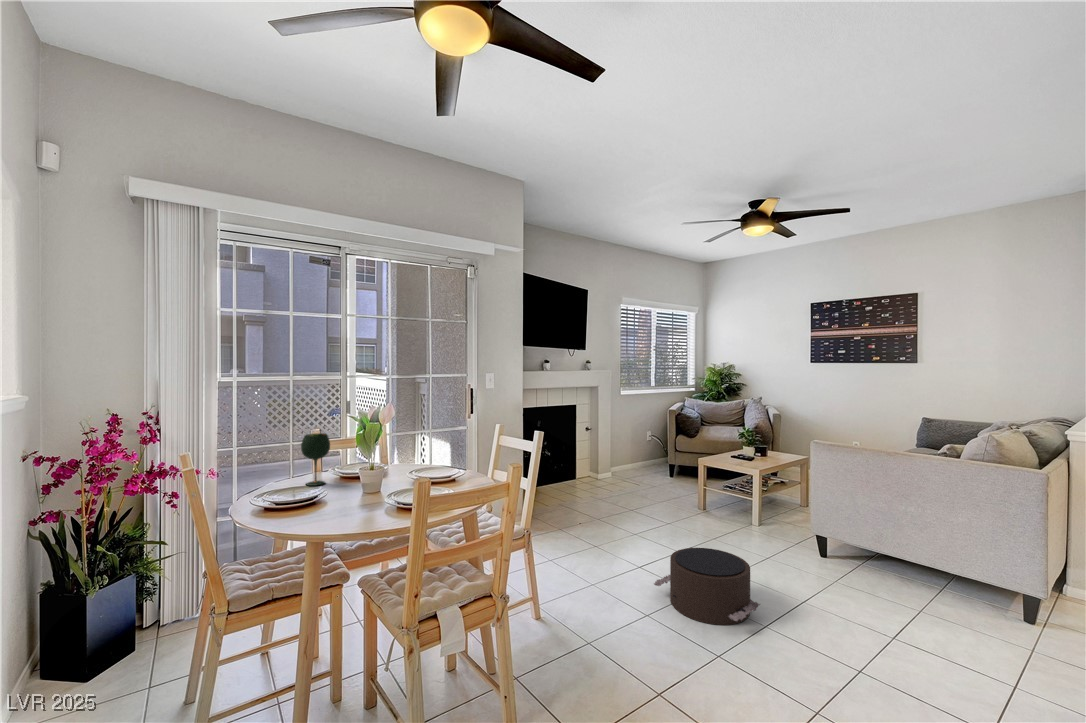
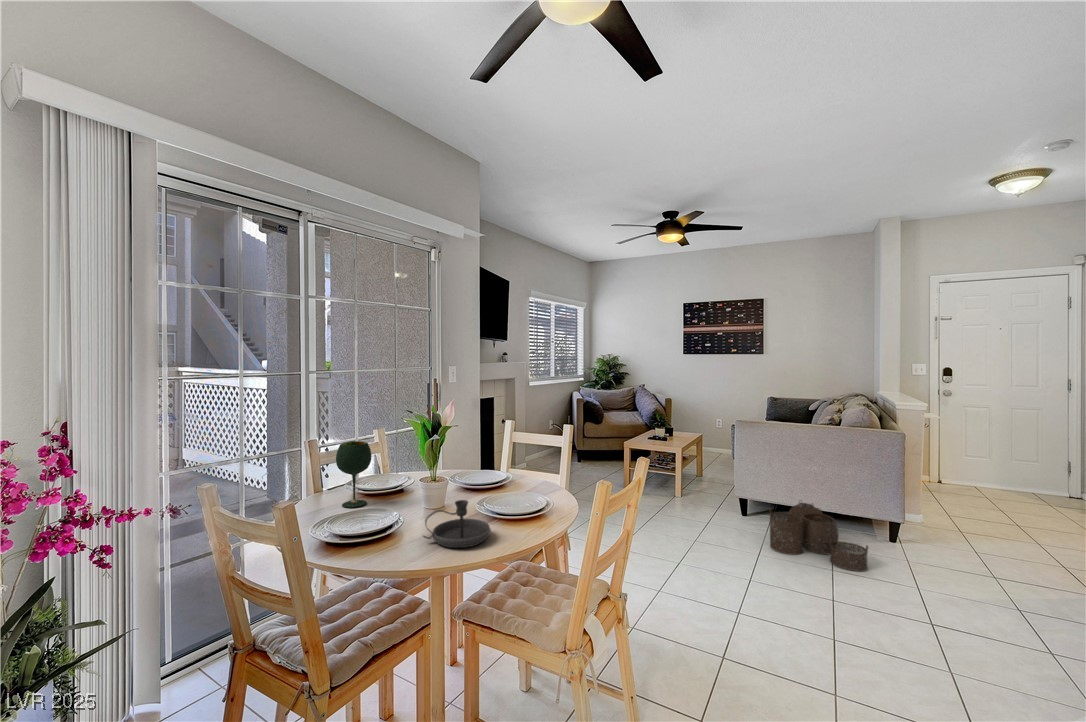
candlestick: none [312,485,370,523] -> present [423,500,491,548]
woven basket: none [820,547,942,646] -> present [770,502,868,571]
pouf: present [654,548,760,625] -> none [653,519,746,586]

